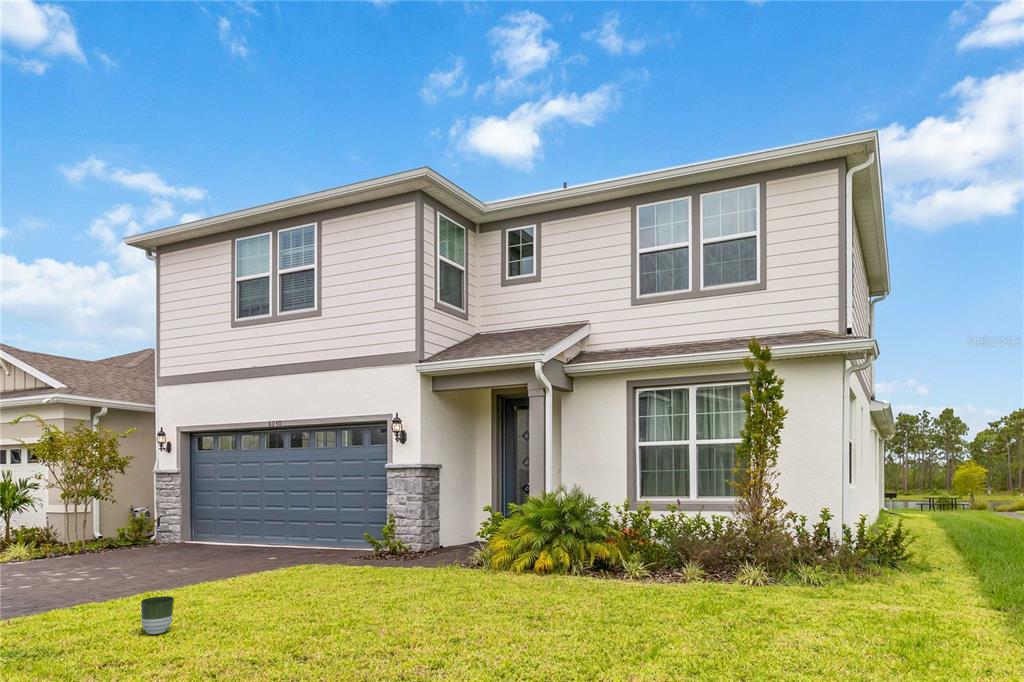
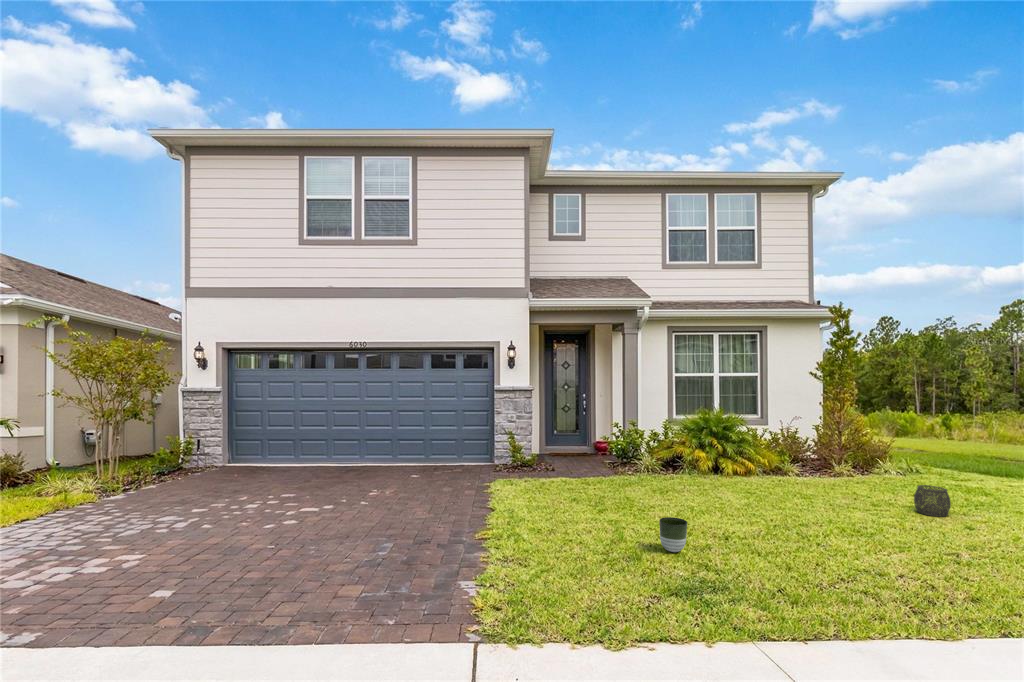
woven basket: none [583,597,629,646] -> present [914,485,951,517]

